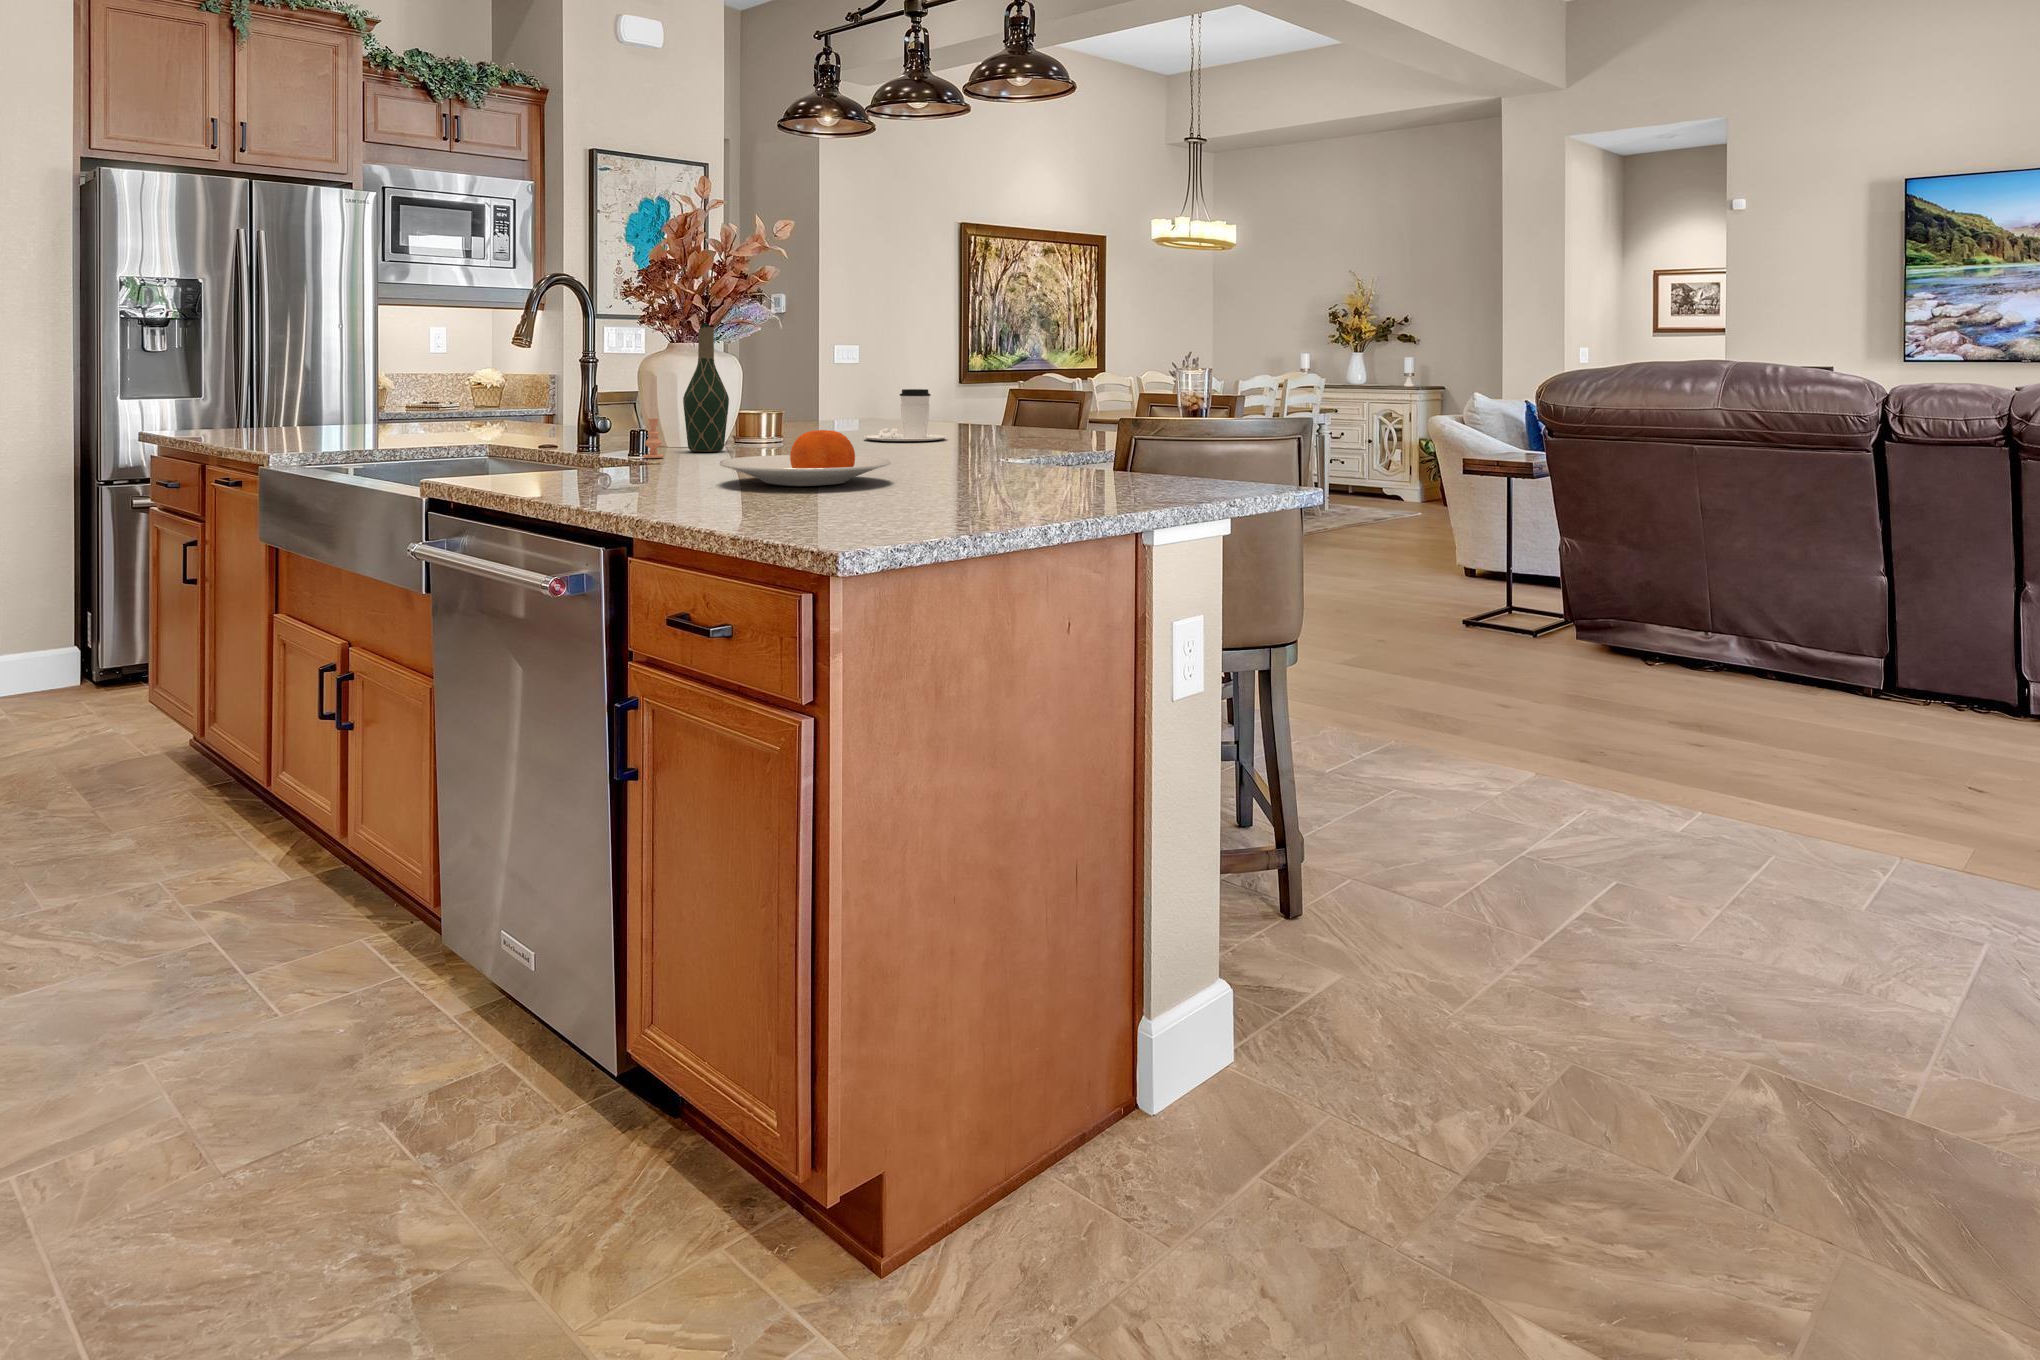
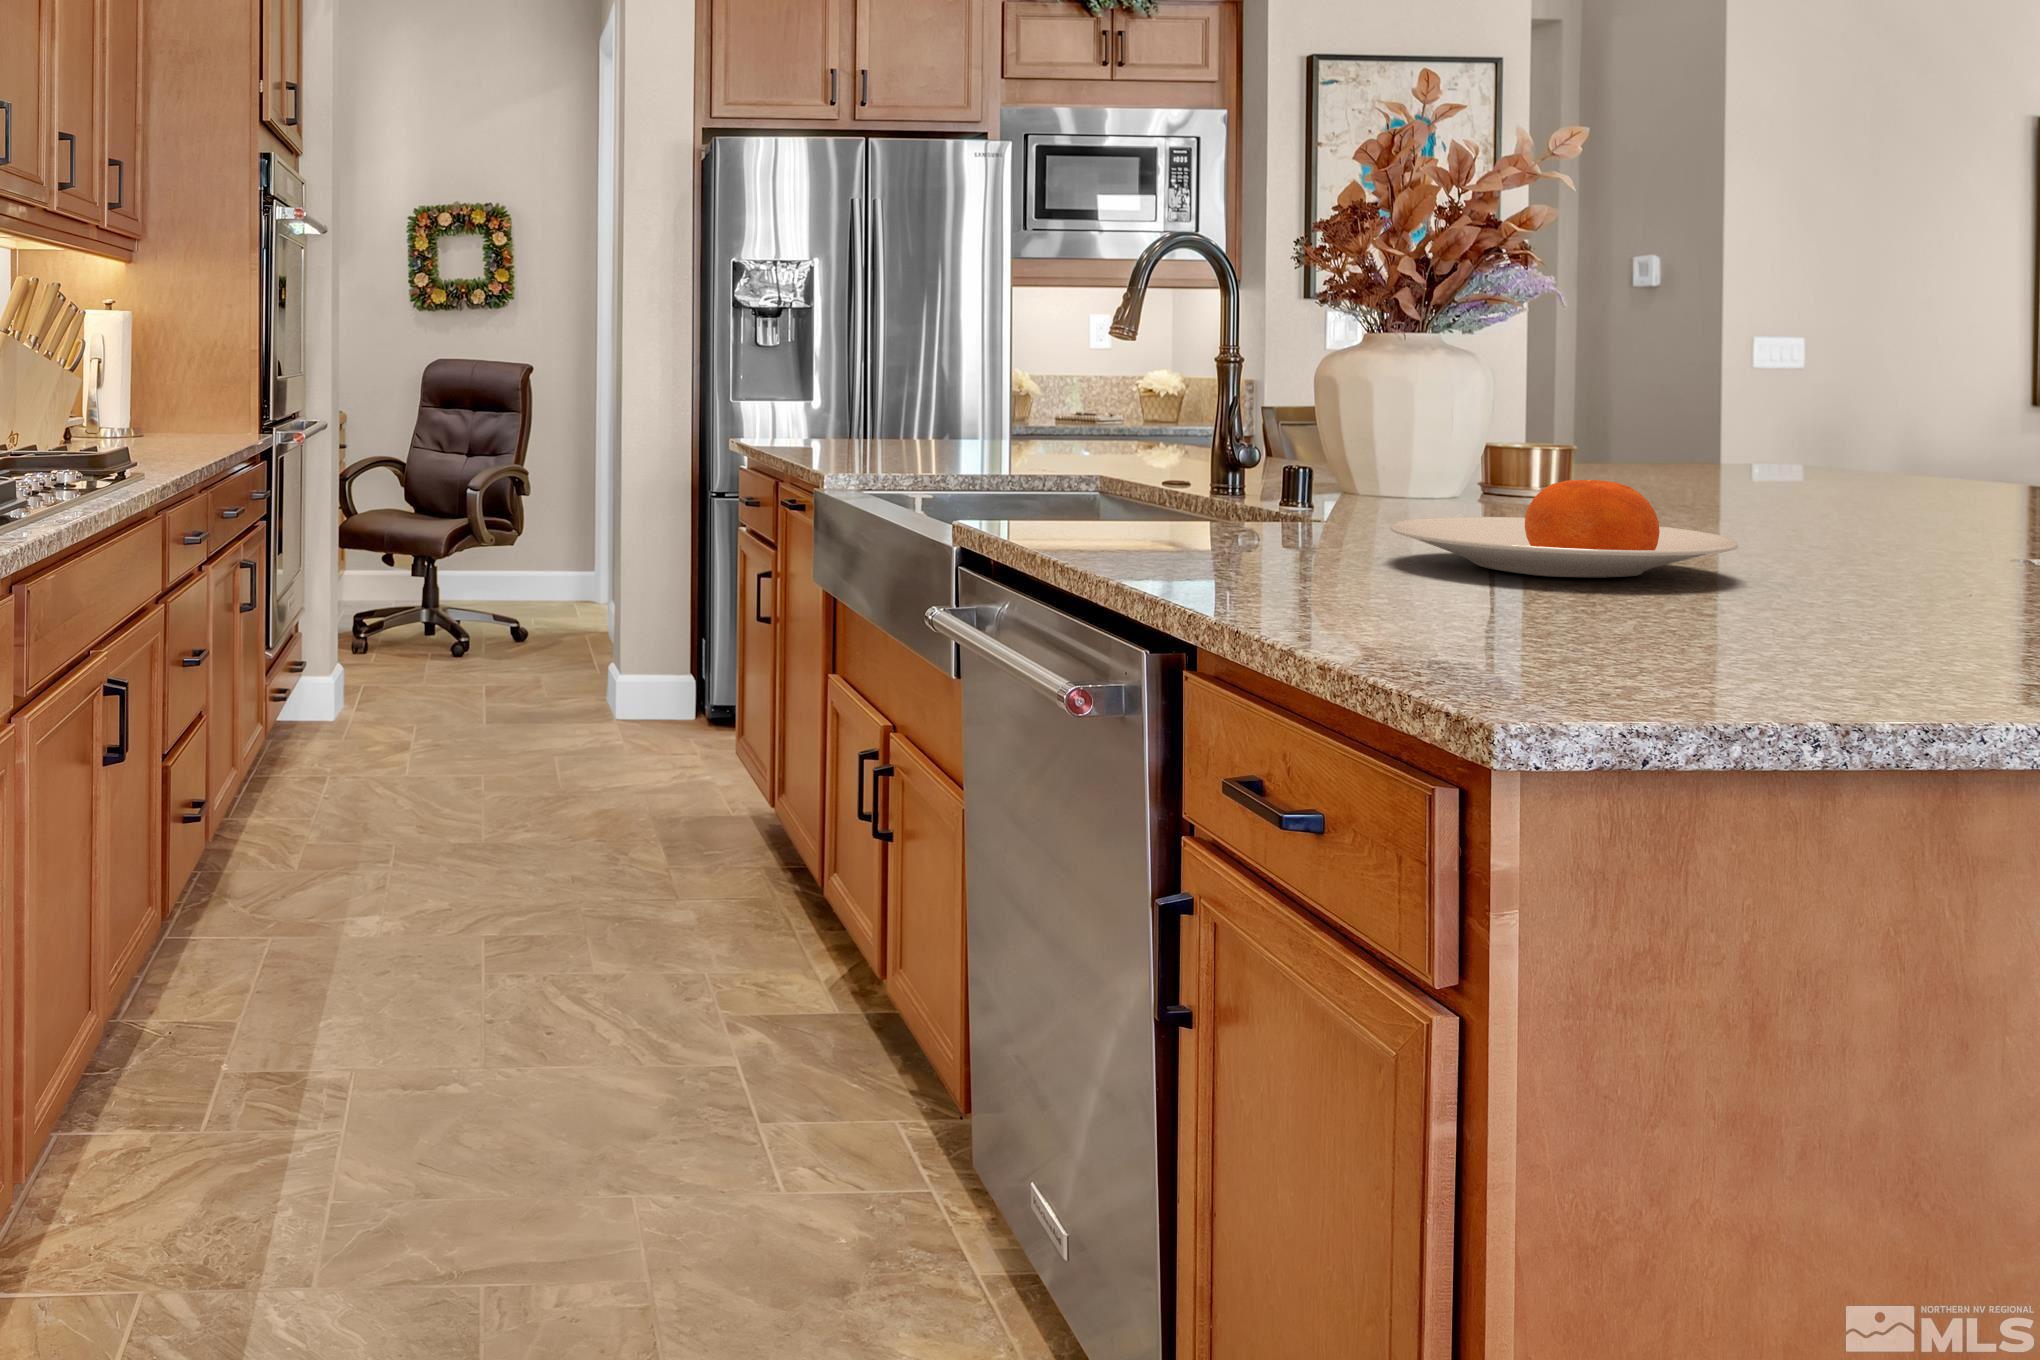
wine bottle: present [683,323,729,452] -> none [1381,276,1461,500]
candle: present [643,376,664,458] -> none [1304,379,1339,506]
coffee cup: present [864,389,947,441] -> none [1741,408,1932,501]

